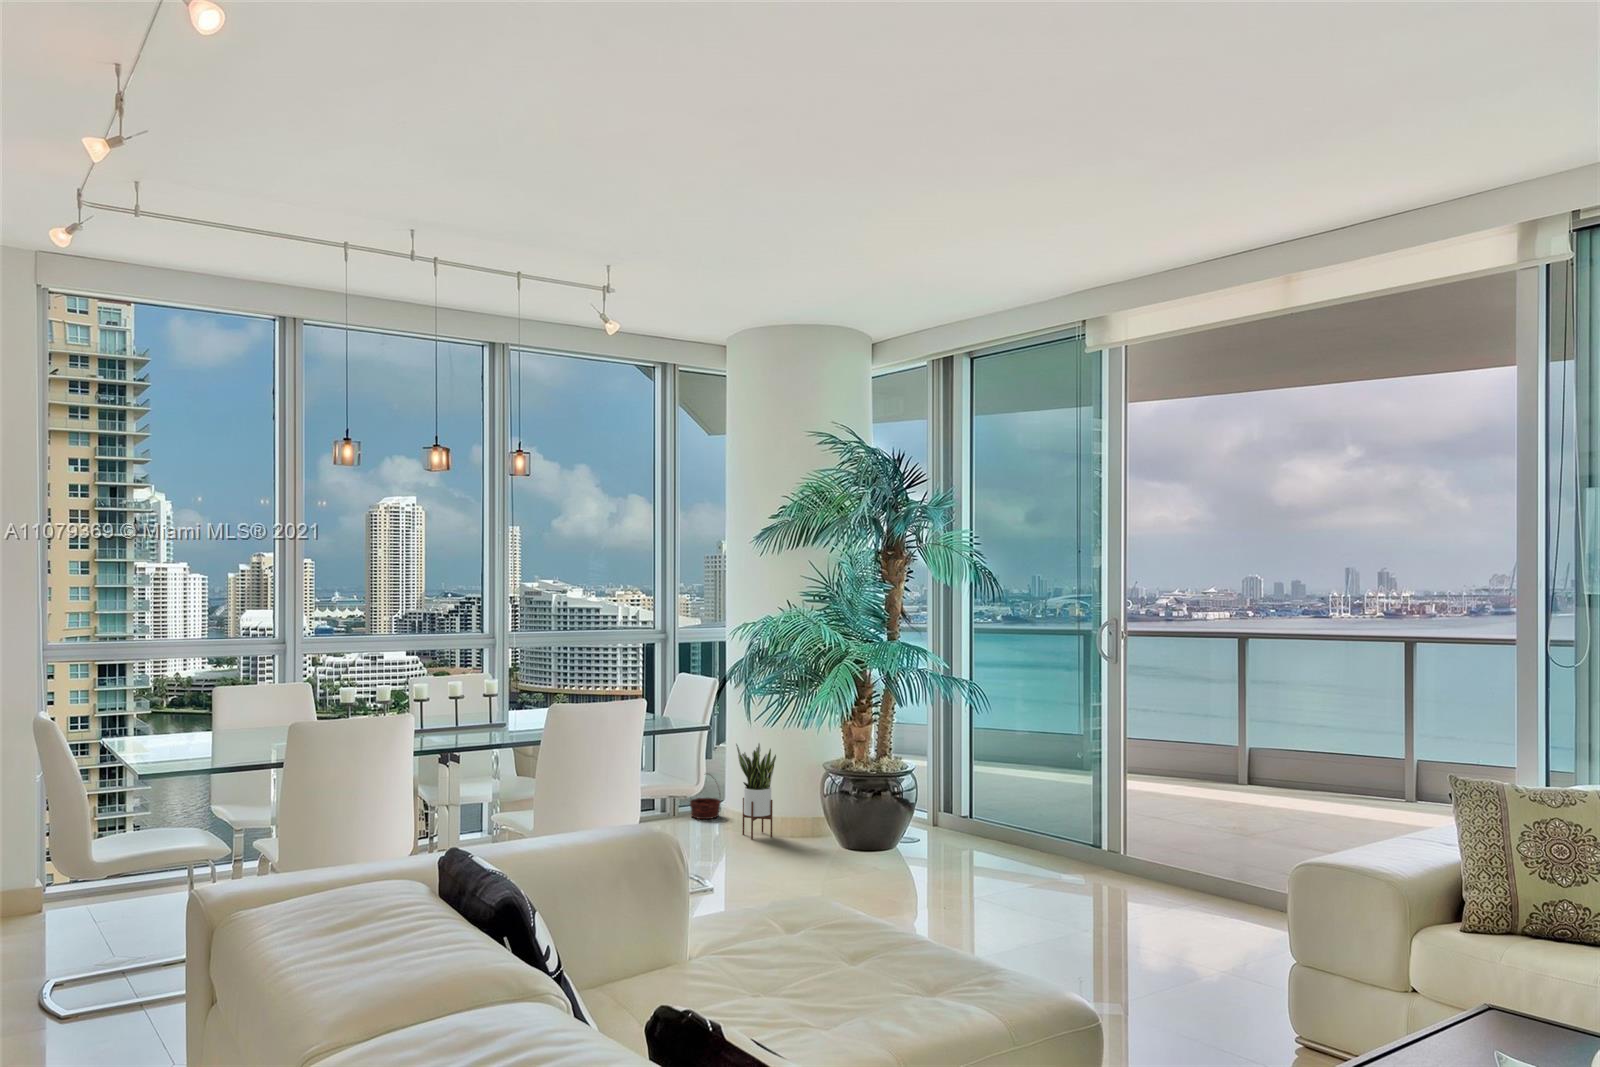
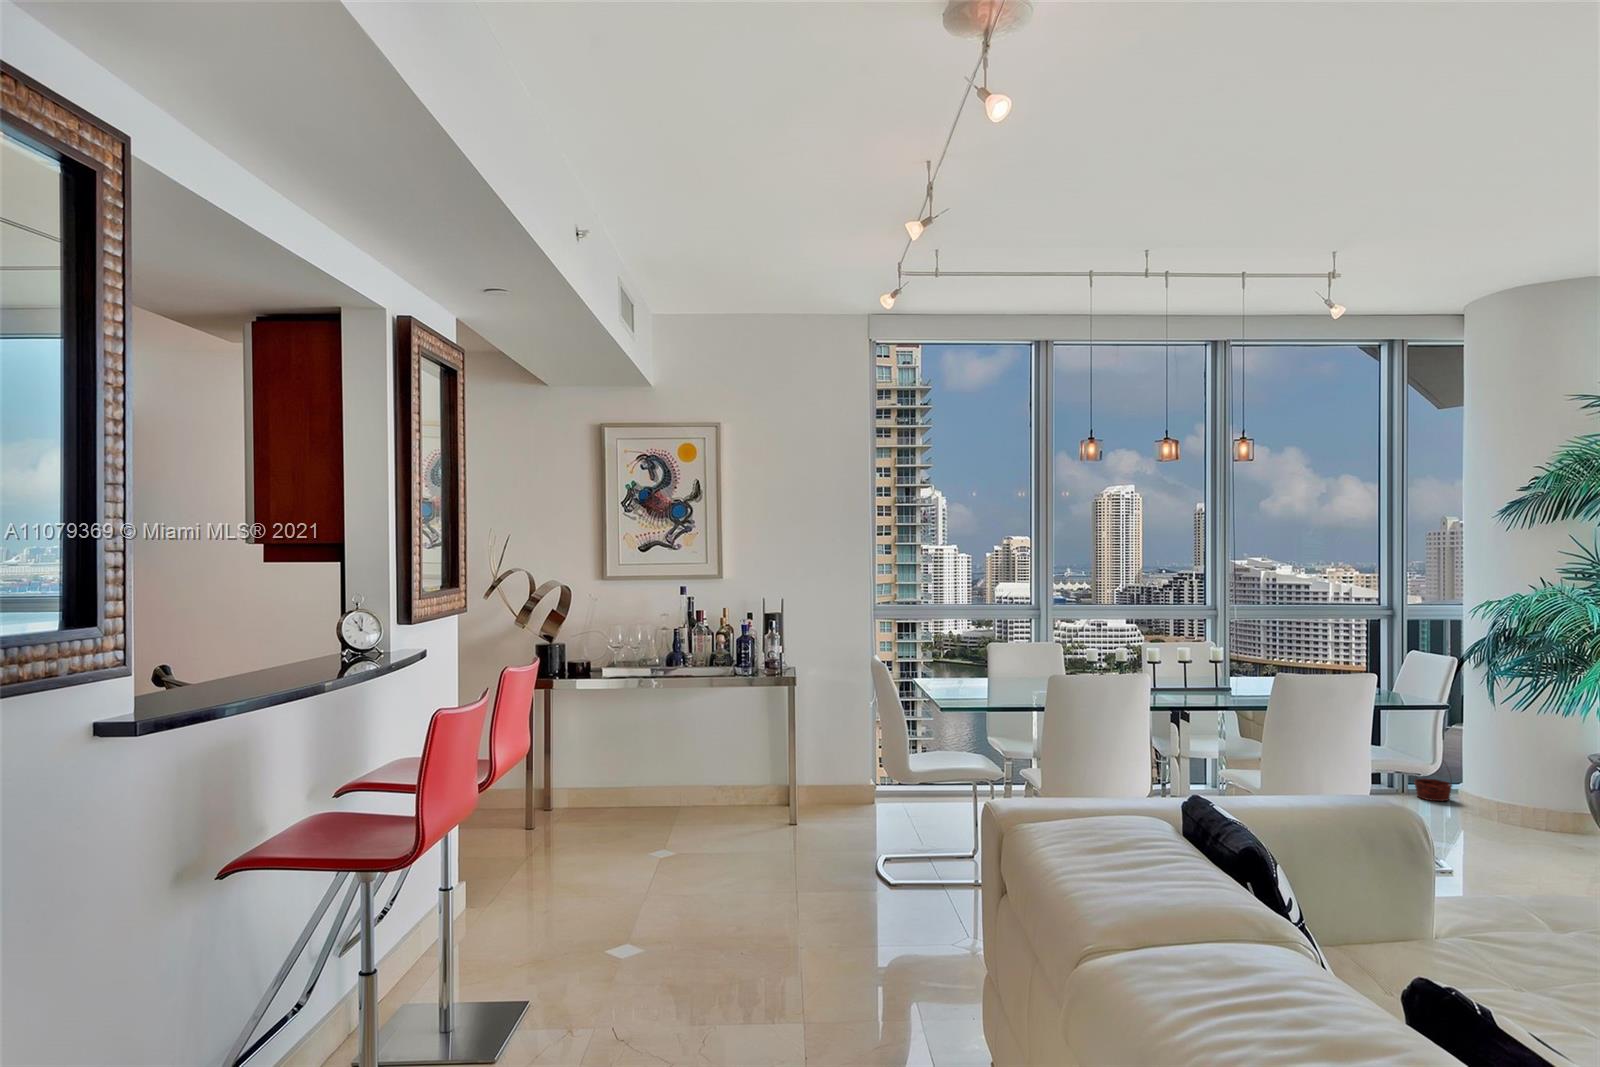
potted plant: present [736,743,776,839] -> none [1474,727,1527,831]

